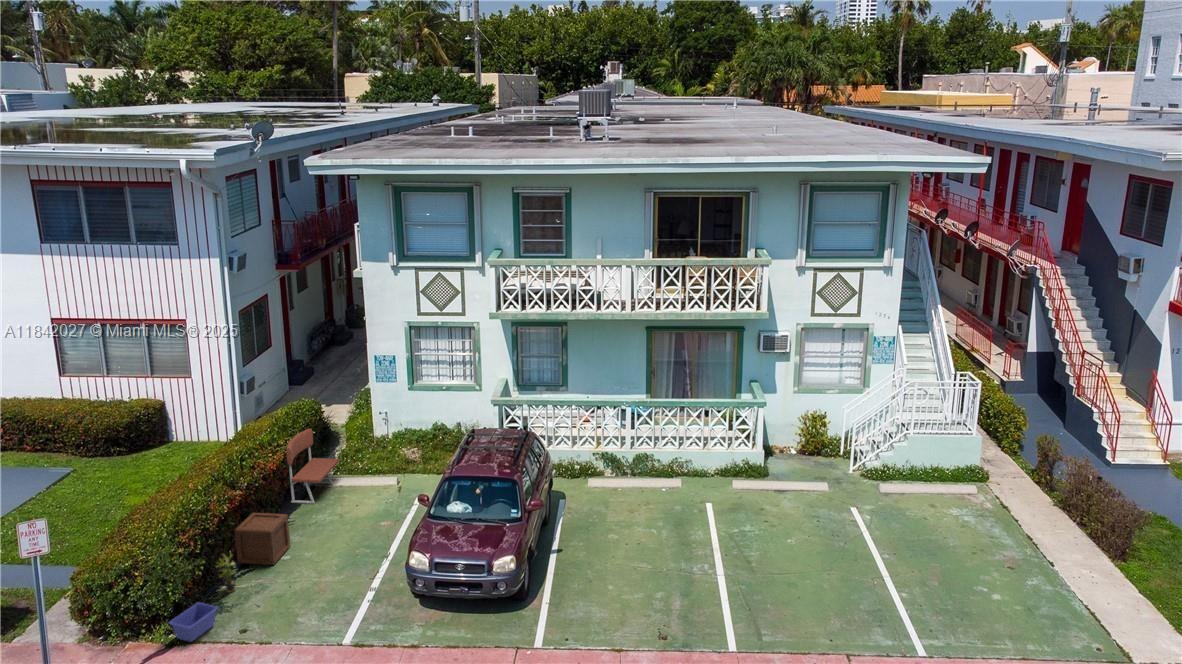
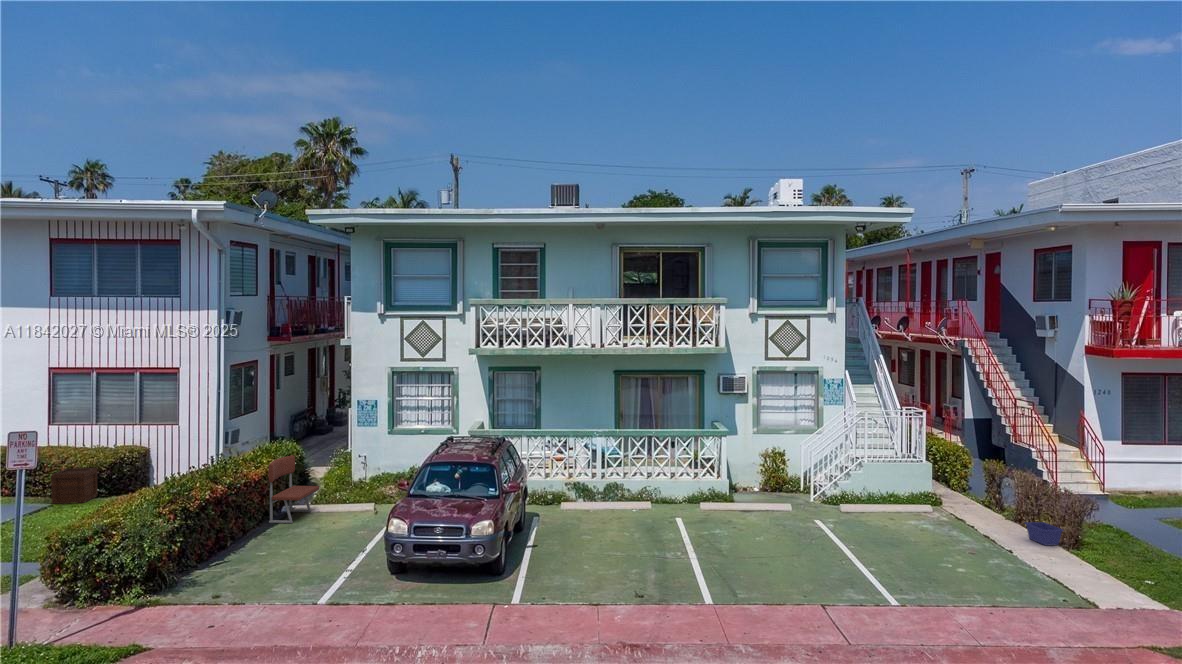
wooden crate: present [235,513,290,565] -> present [51,468,97,504]
potted plant: present [217,554,235,592] -> none [190,532,214,576]
storage bin: present [169,603,218,642] -> present [1025,522,1064,545]

